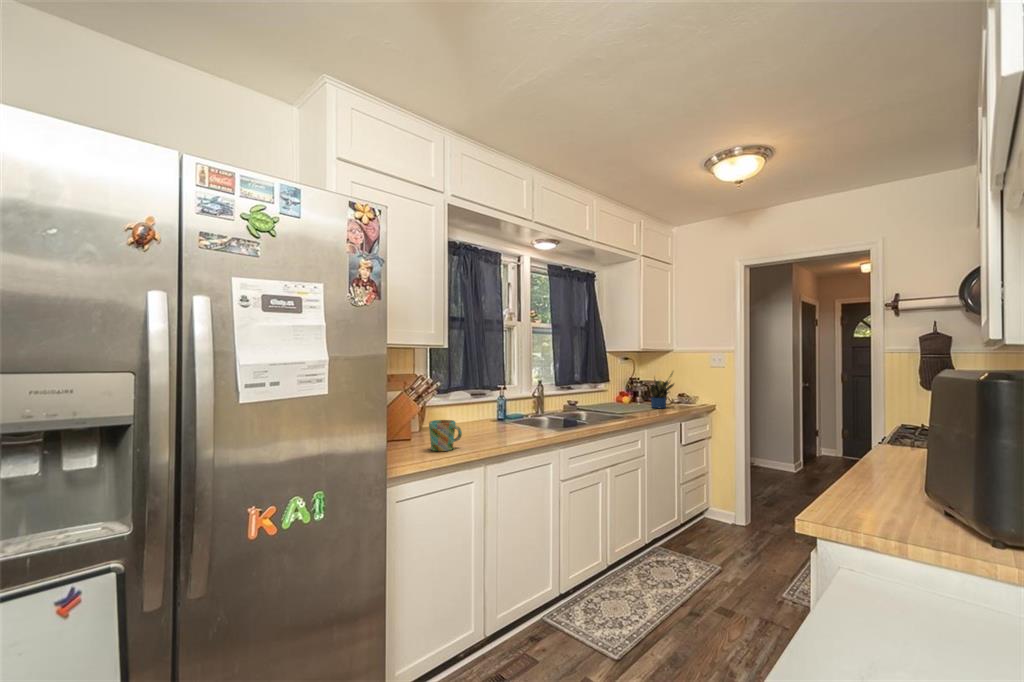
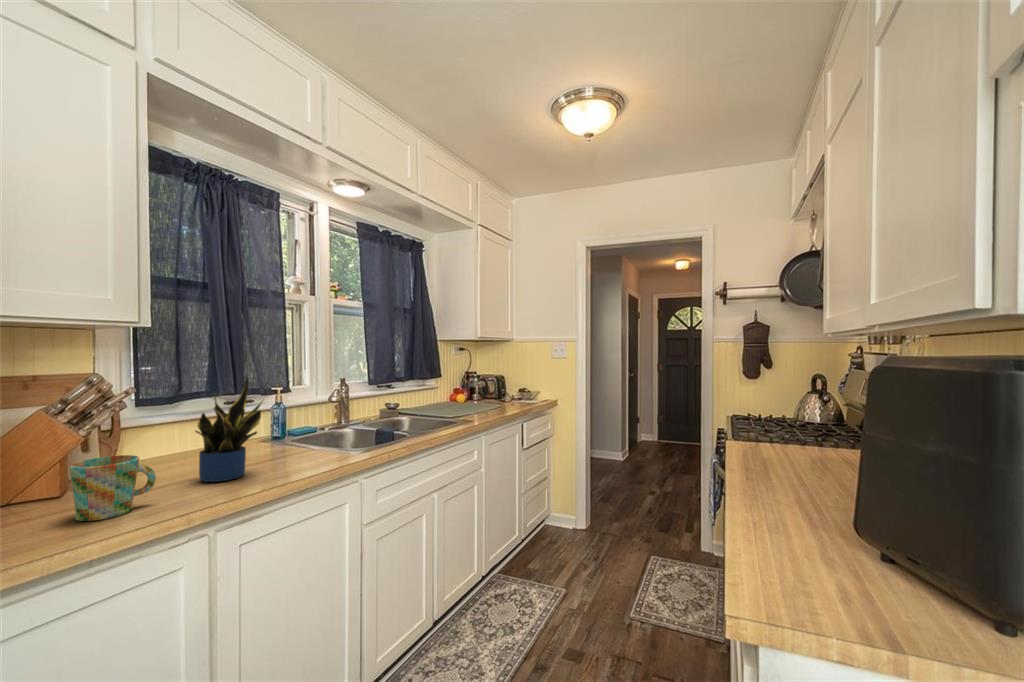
potted plant: present [649,372,674,408] -> present [195,376,262,482]

